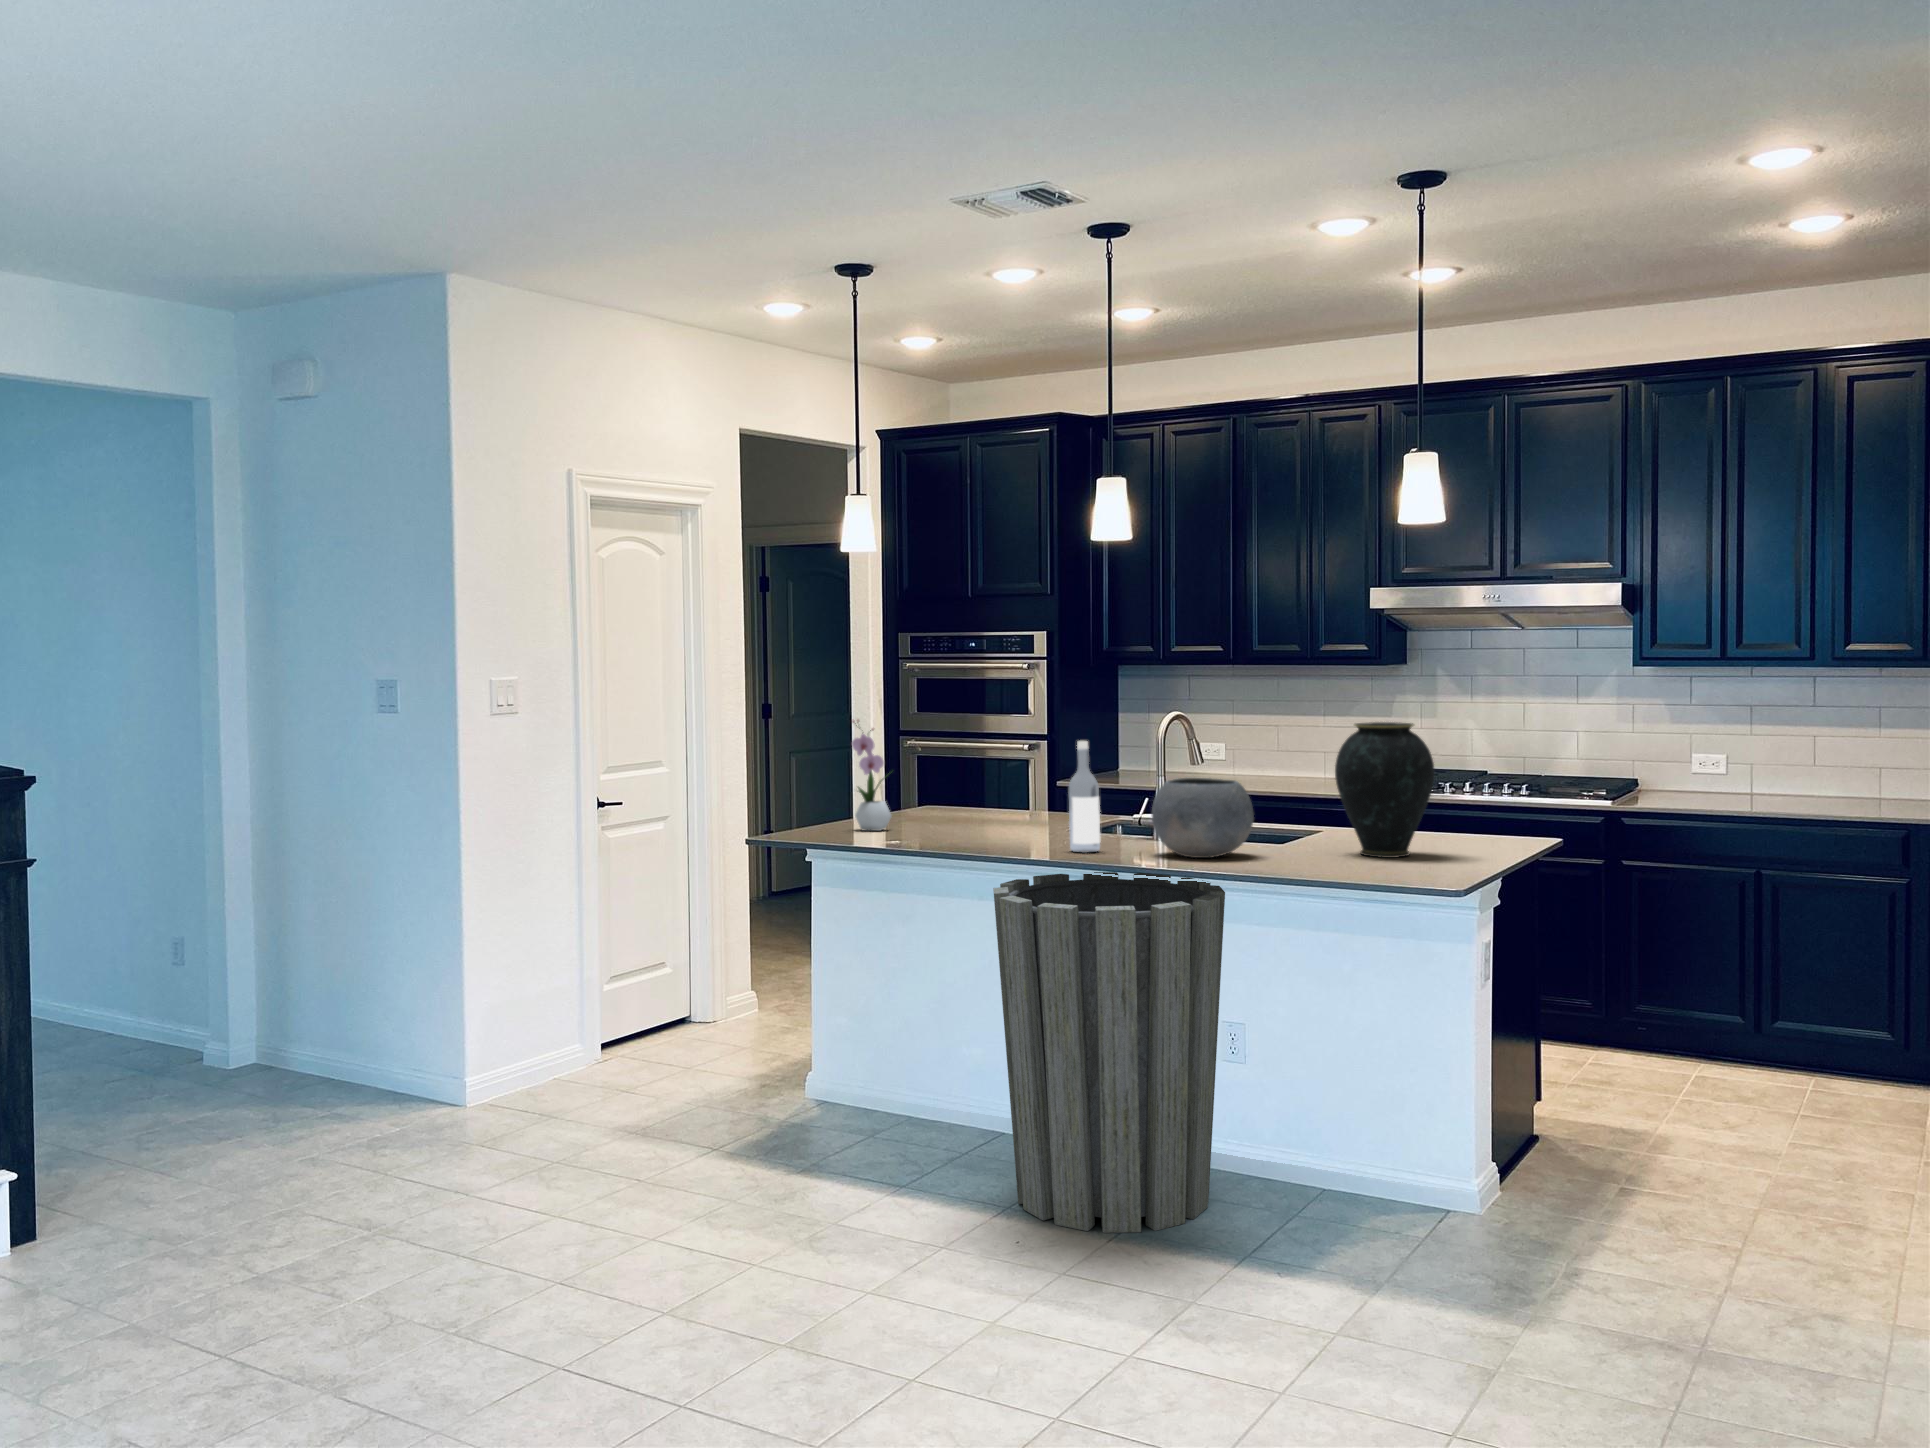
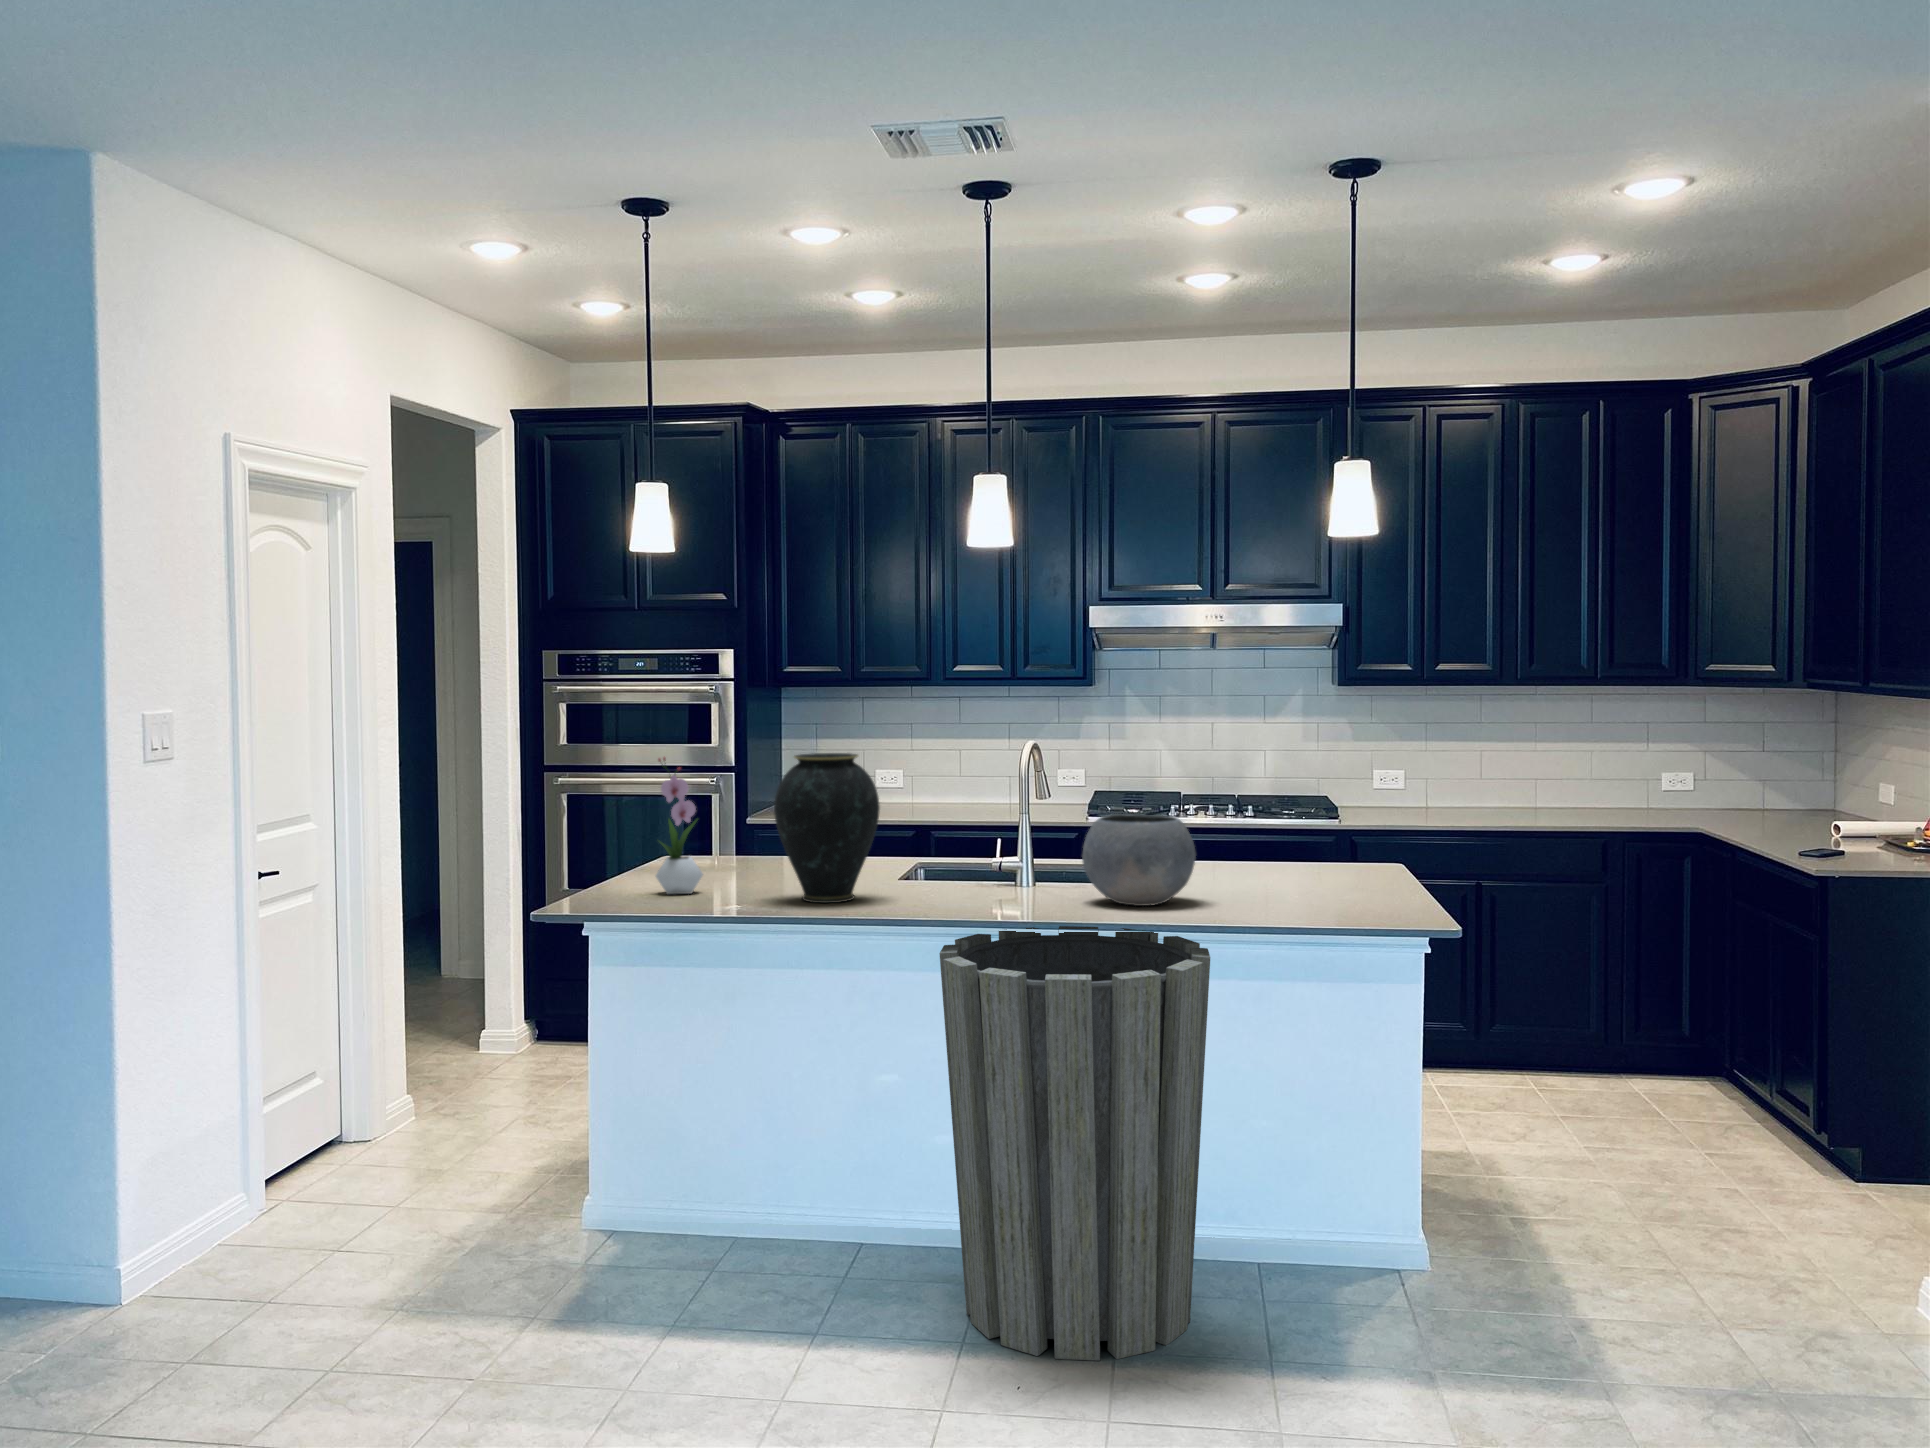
vase: present [1335,722,1435,858] -> present [774,753,880,903]
wine bottle: present [1069,741,1100,853] -> none [987,777,1023,908]

